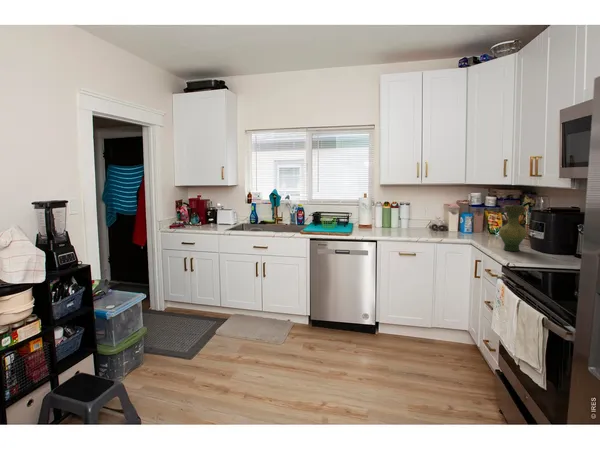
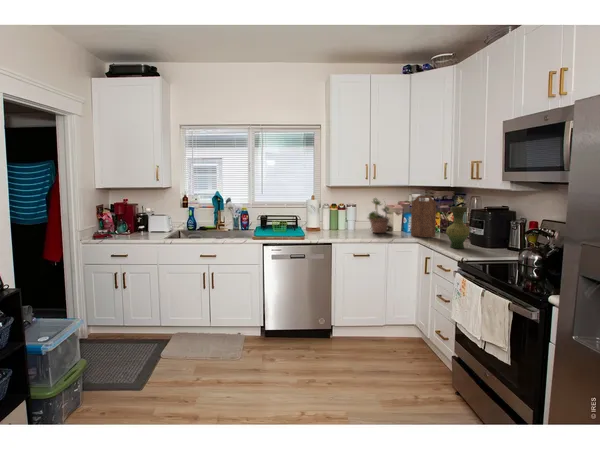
potted plant: none [418,193,448,233] -> present [368,198,393,233]
cutting board: none [464,194,493,239] -> present [411,196,436,237]

